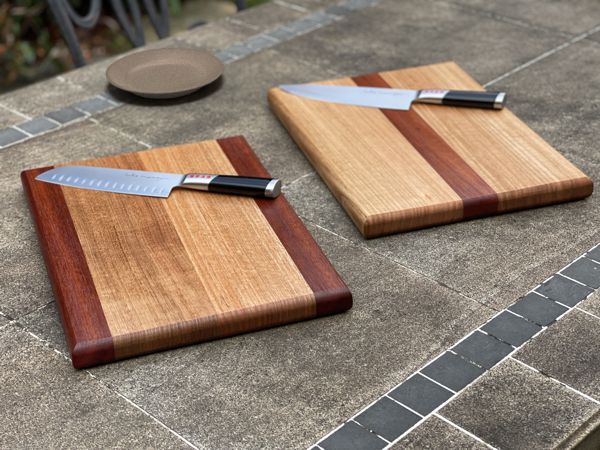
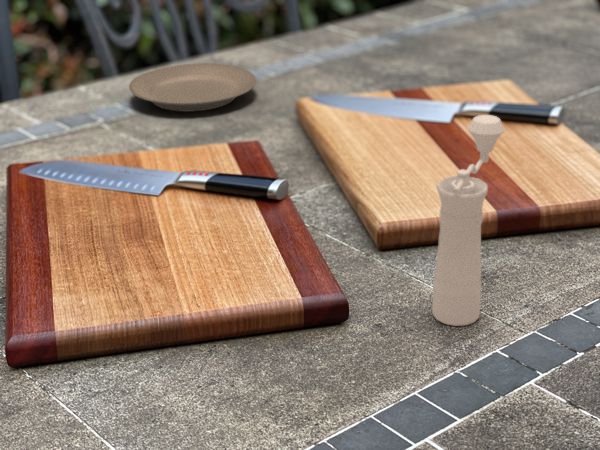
pepper mill: none [419,127,475,308] -> present [432,115,505,326]

